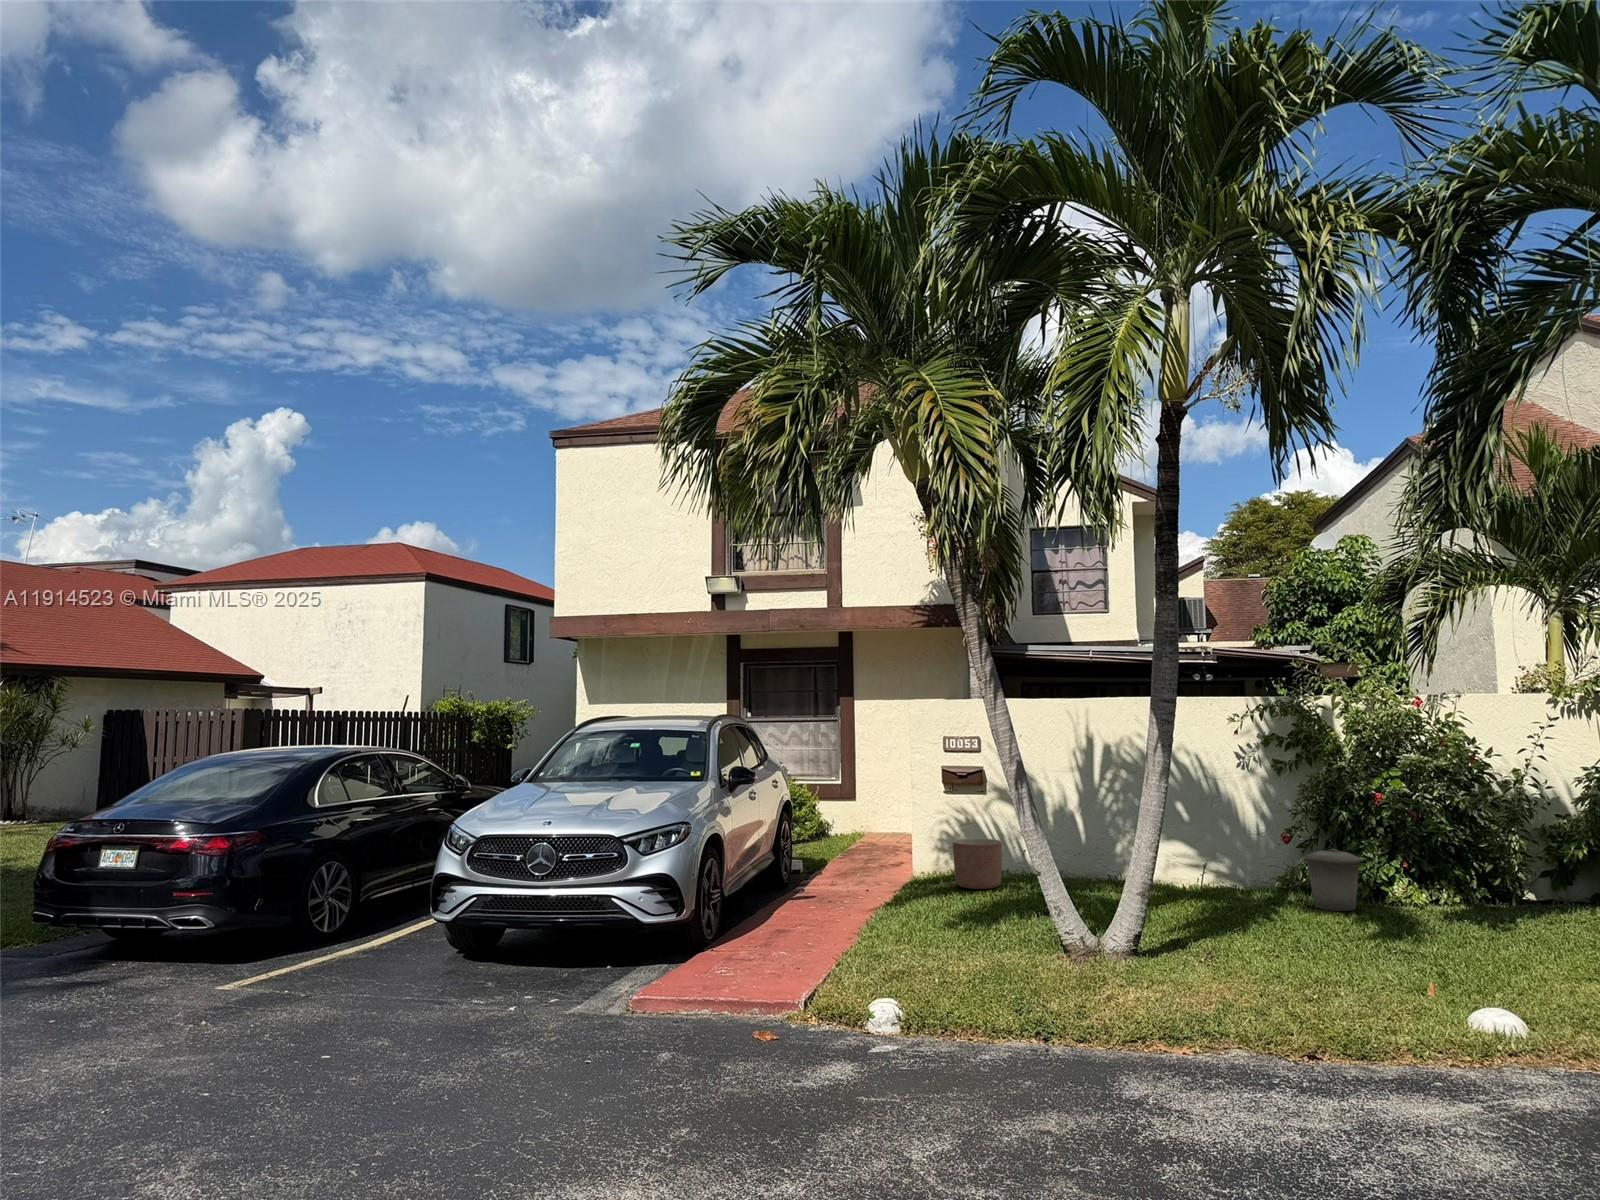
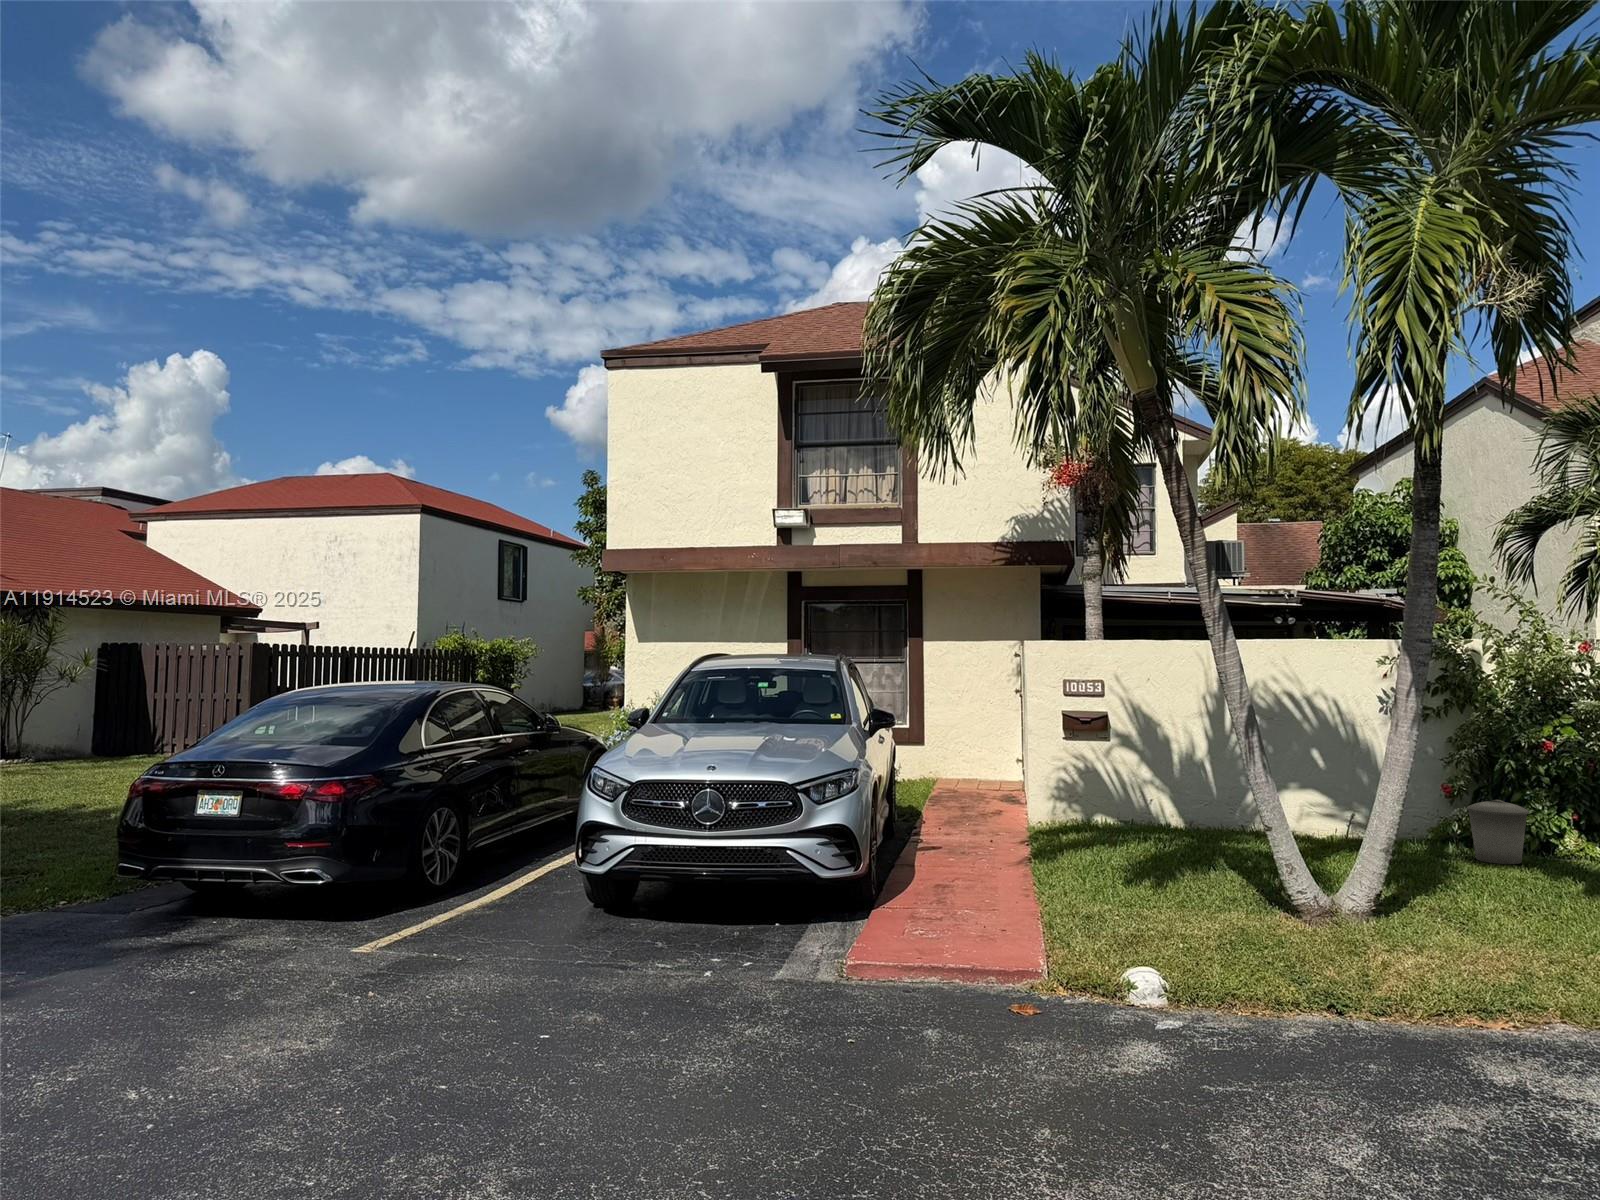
planter: present [953,839,1002,889] -> none [1078,787,1131,840]

